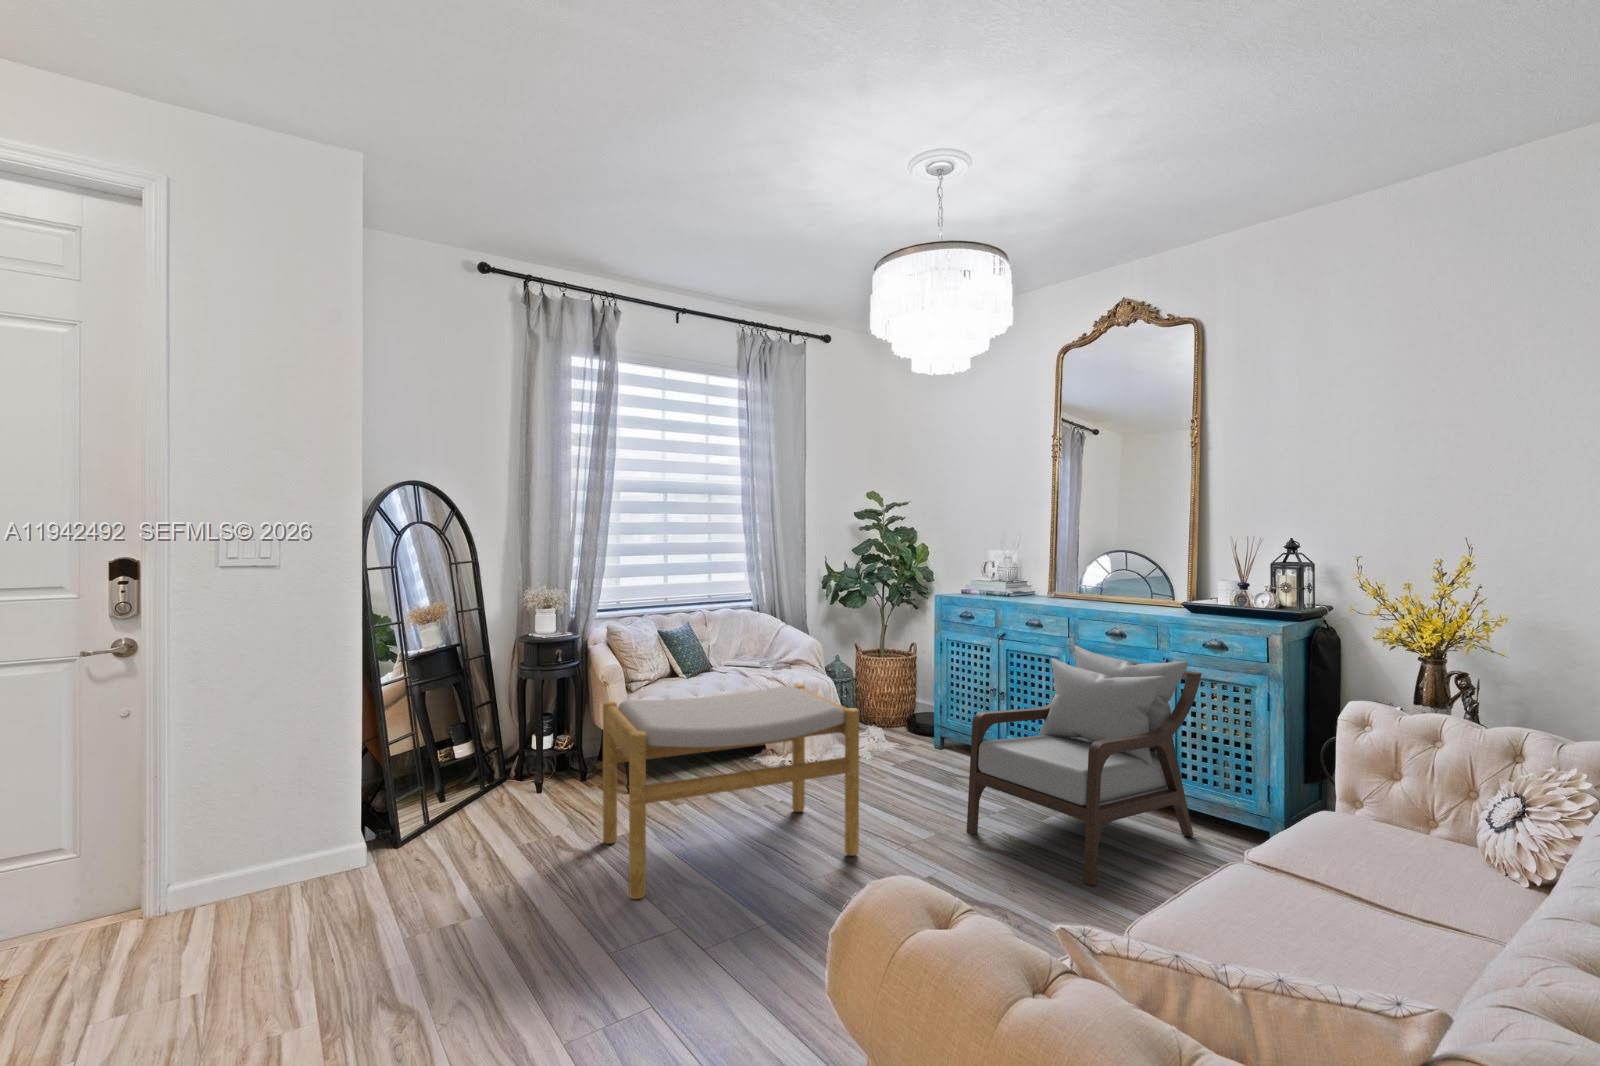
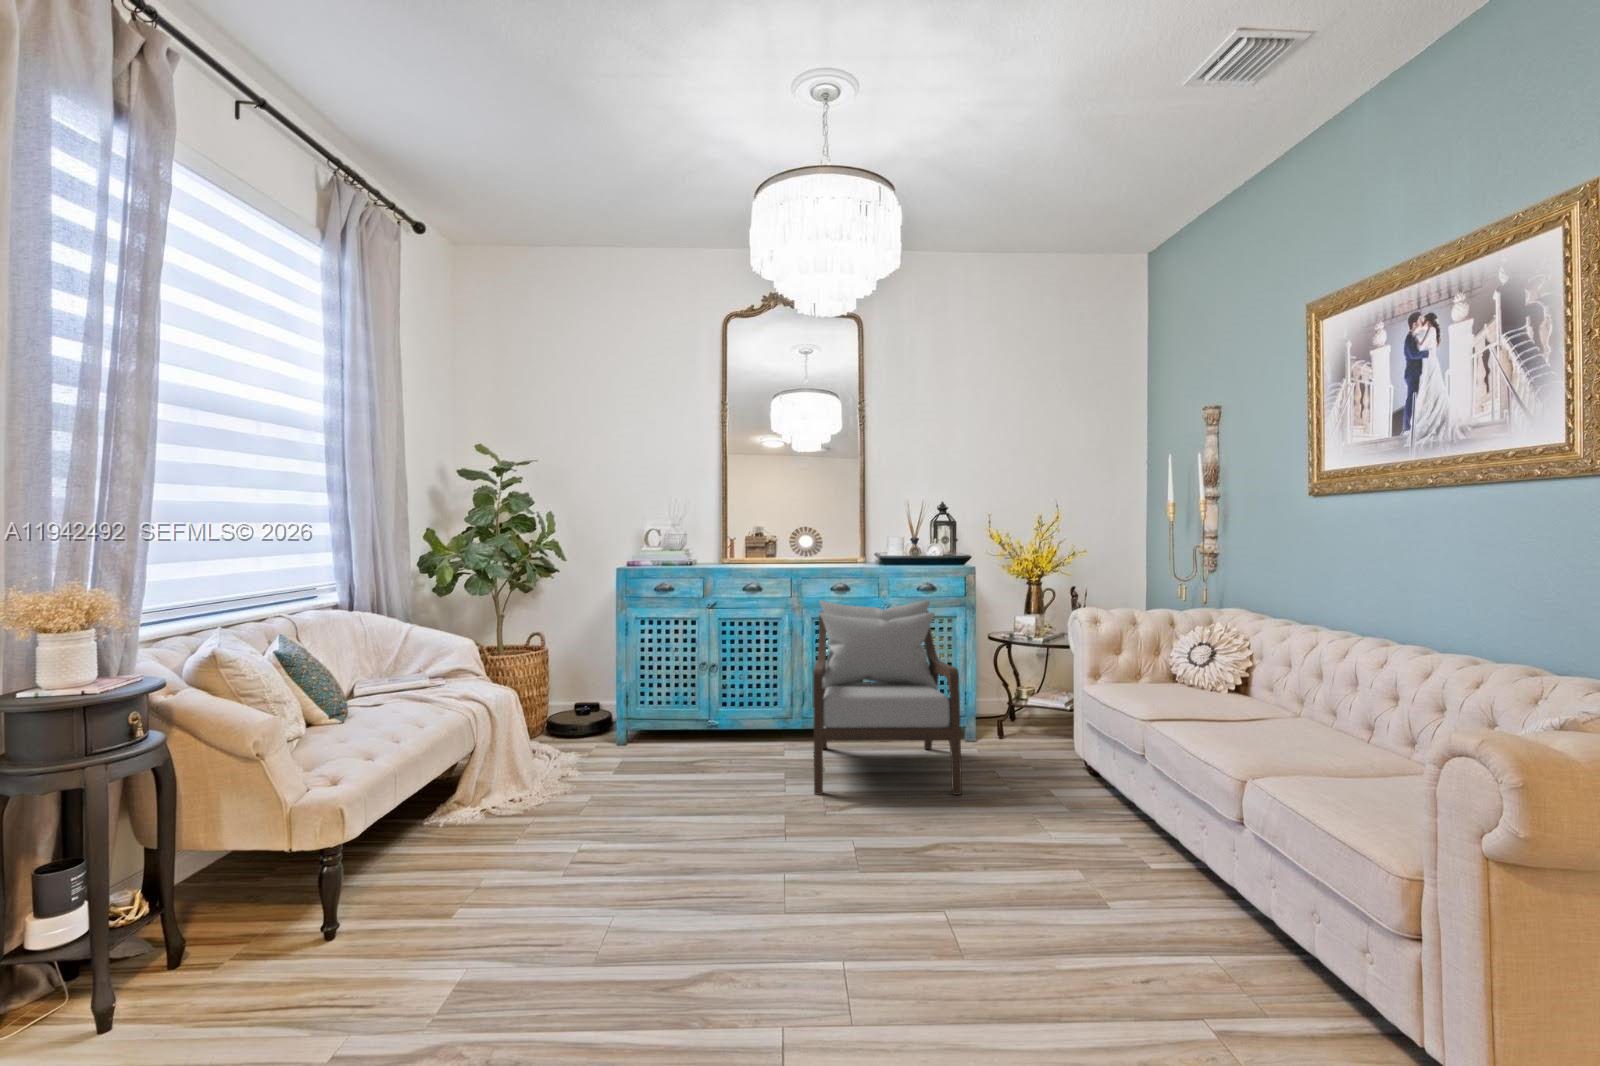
footstool: present [603,684,859,899] -> none [504,669,794,973]

